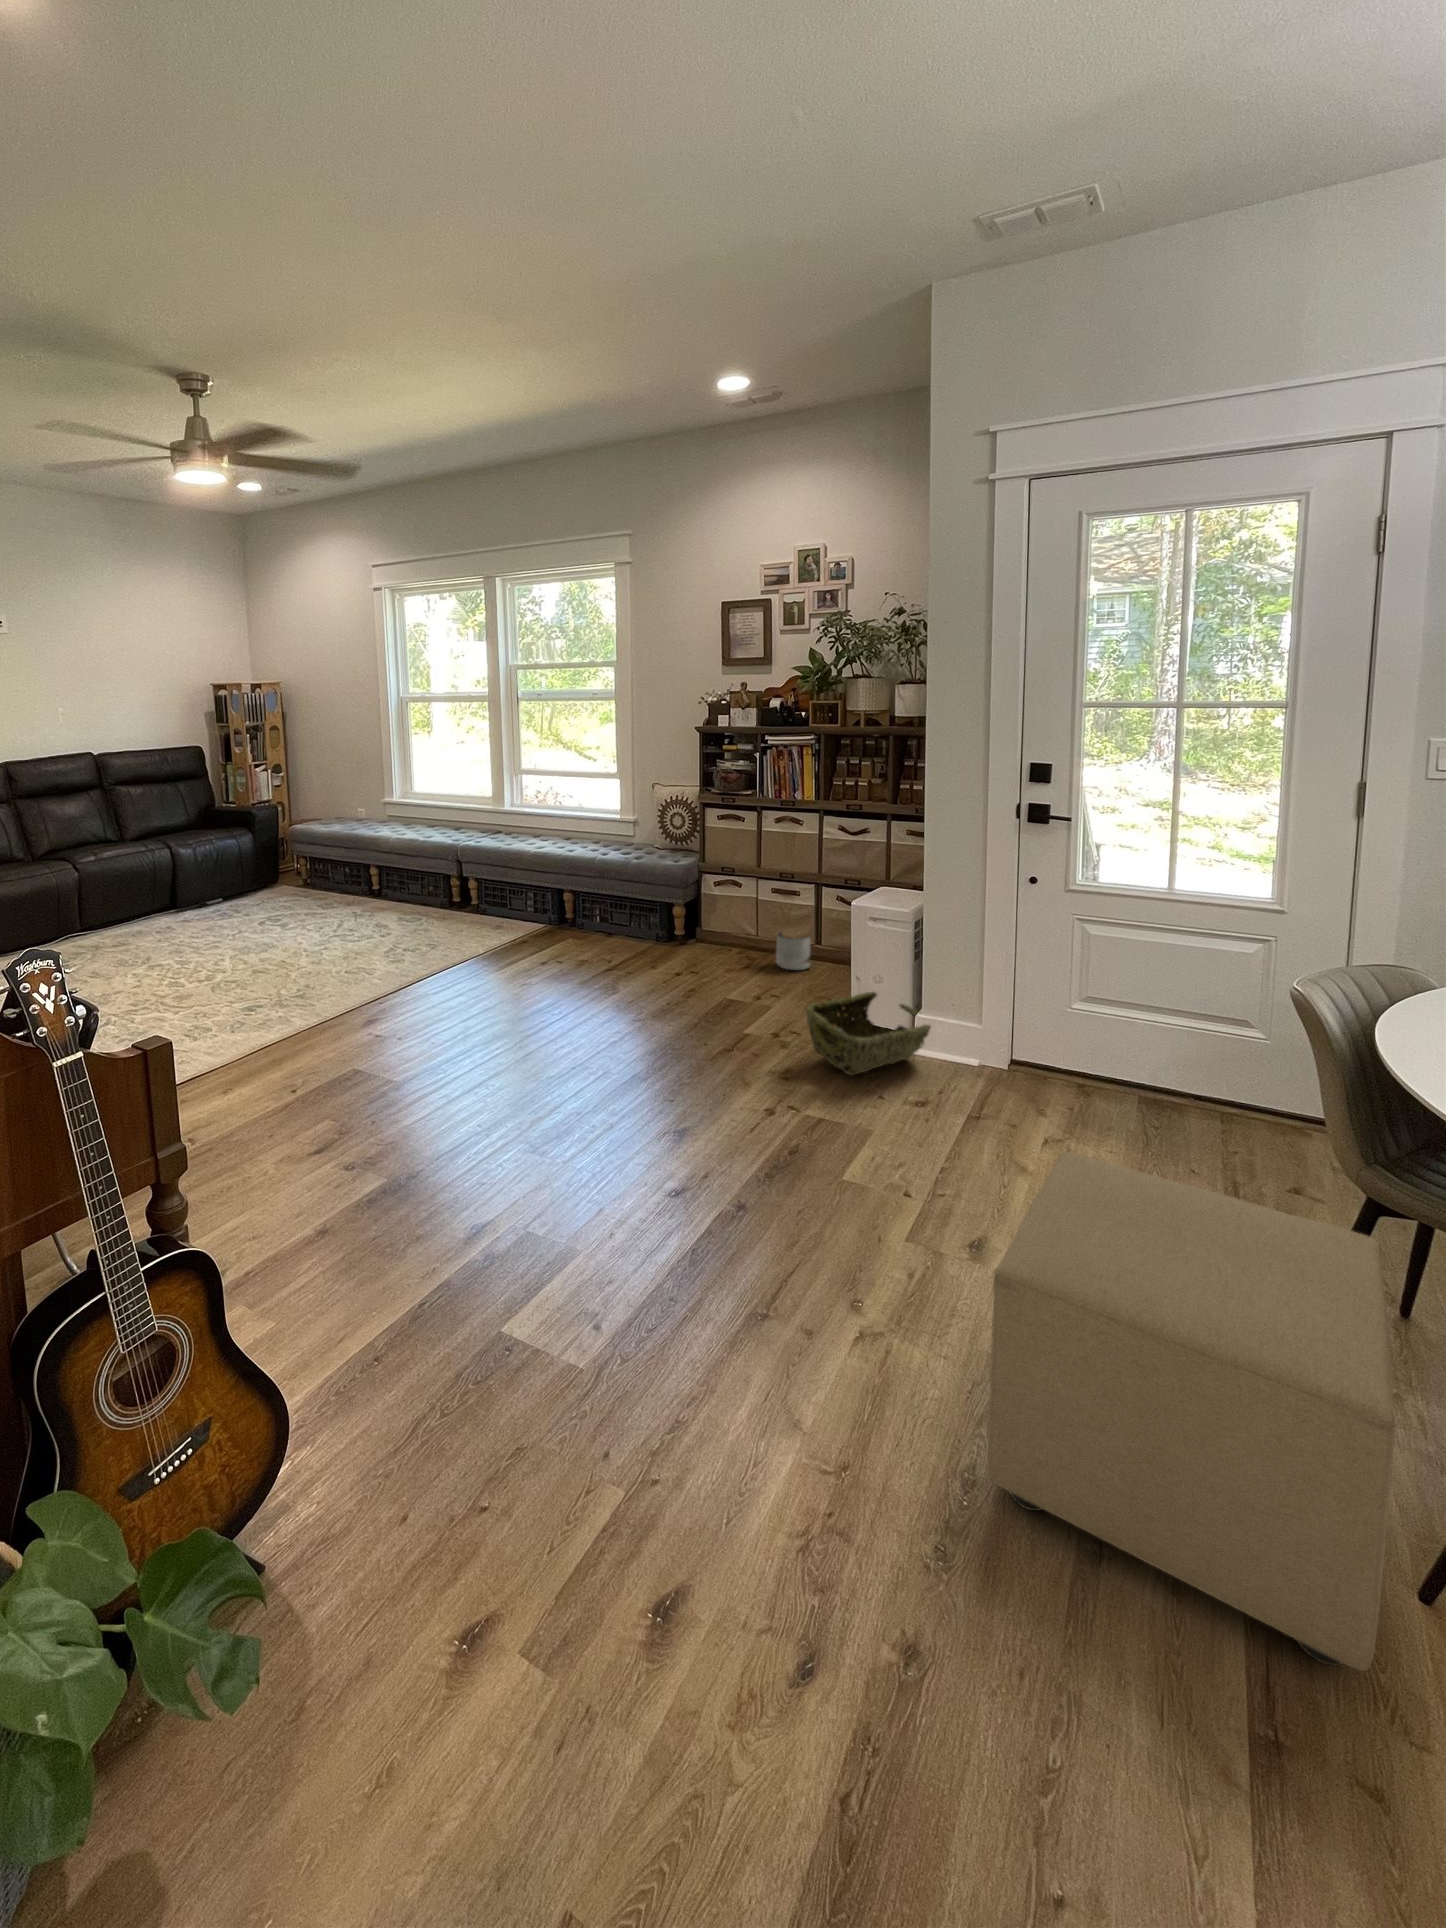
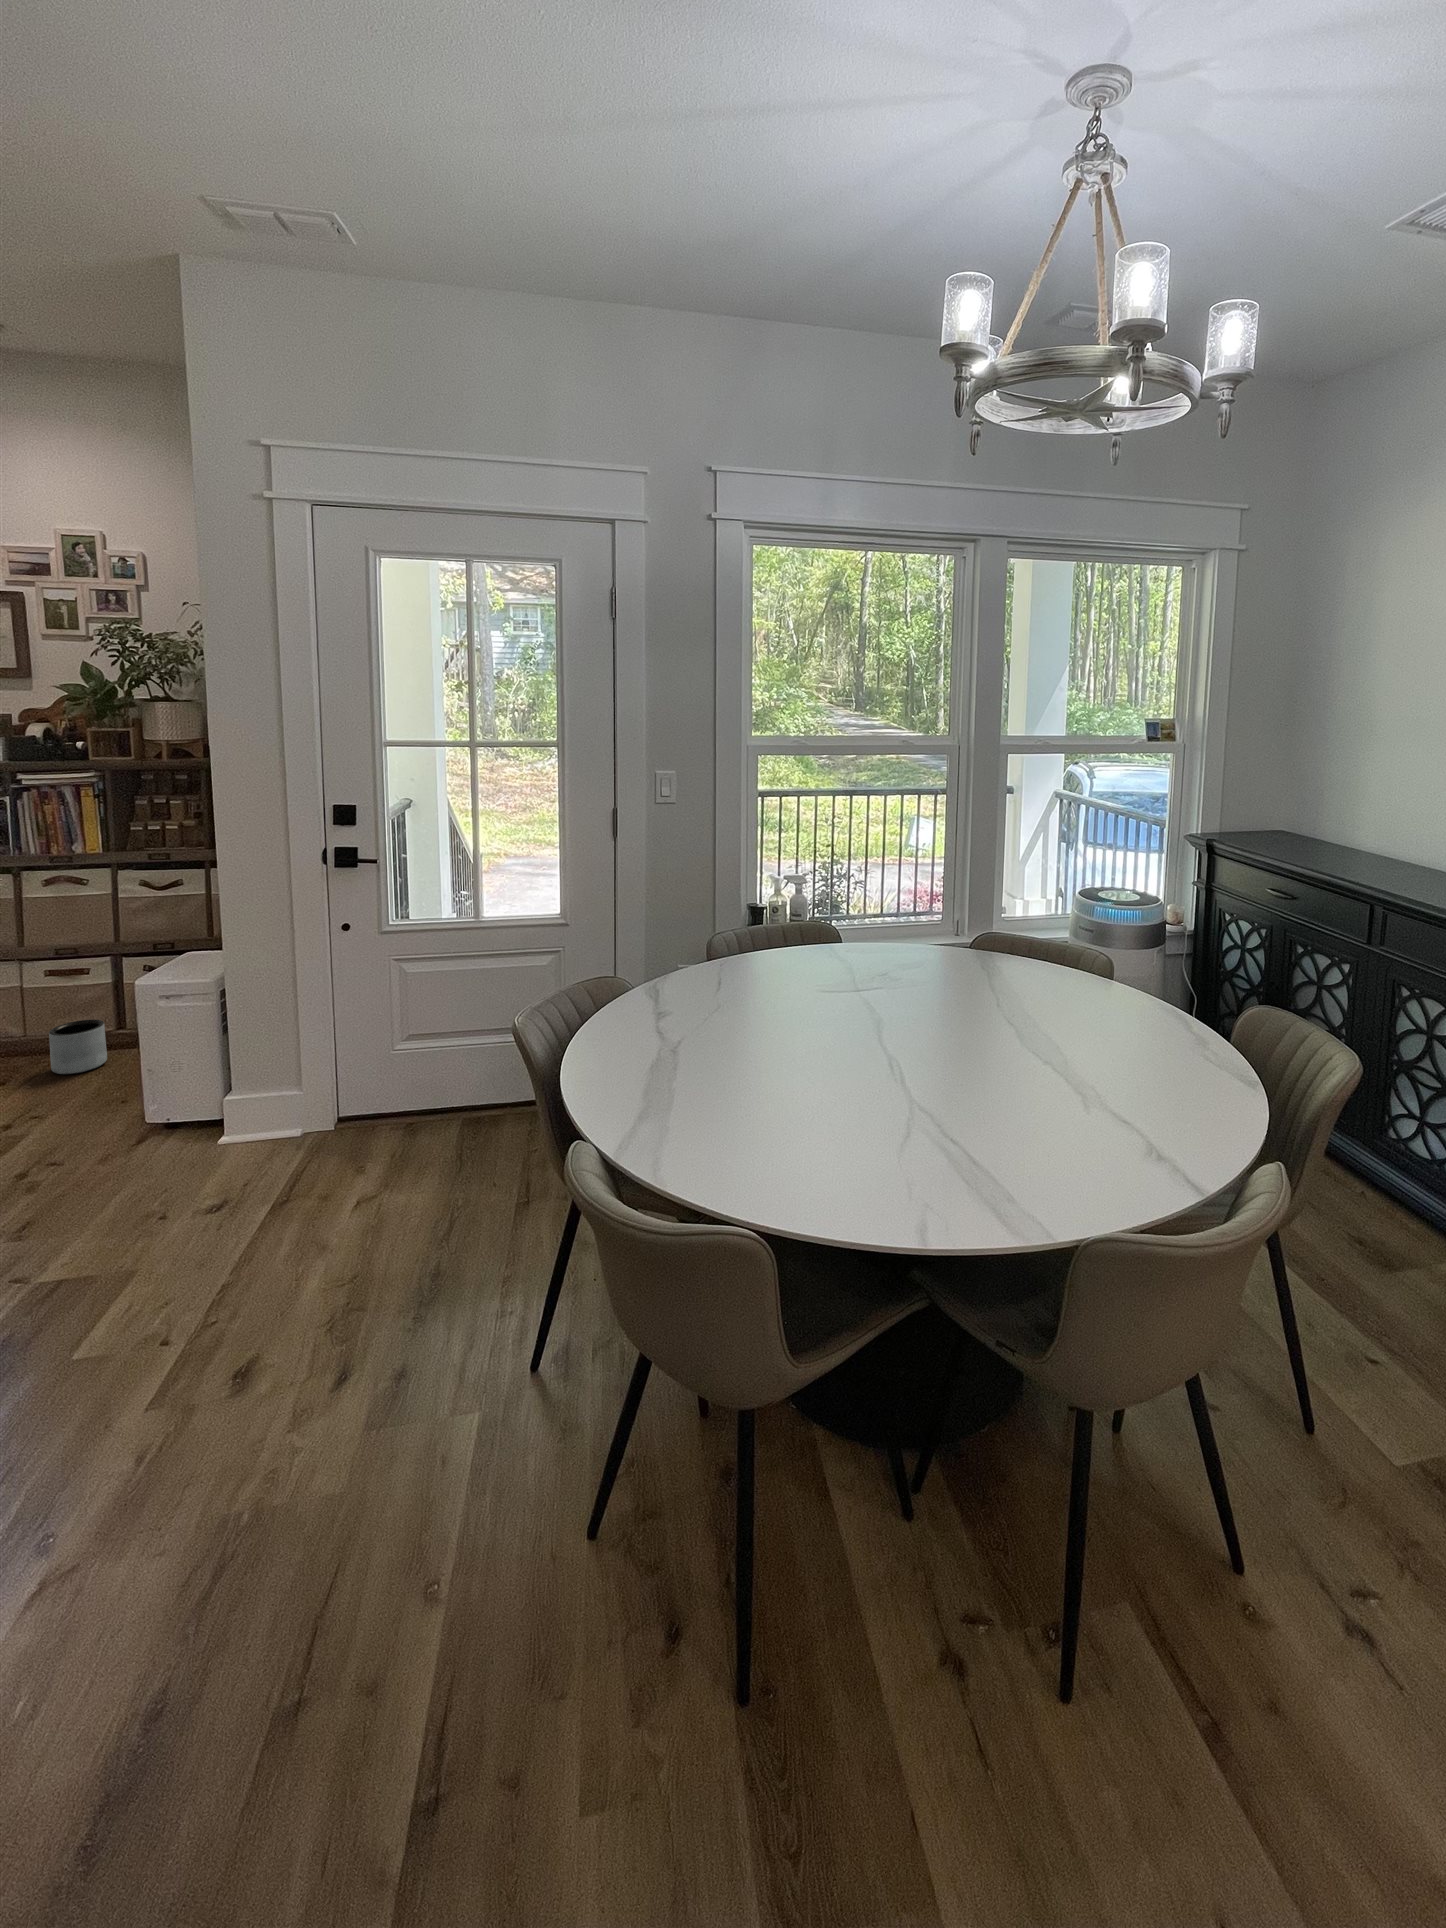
woven basket: present [805,992,931,1075] -> none [50,1081,246,1202]
ottoman: present [988,1152,1396,1671] -> none [136,1227,560,1698]

